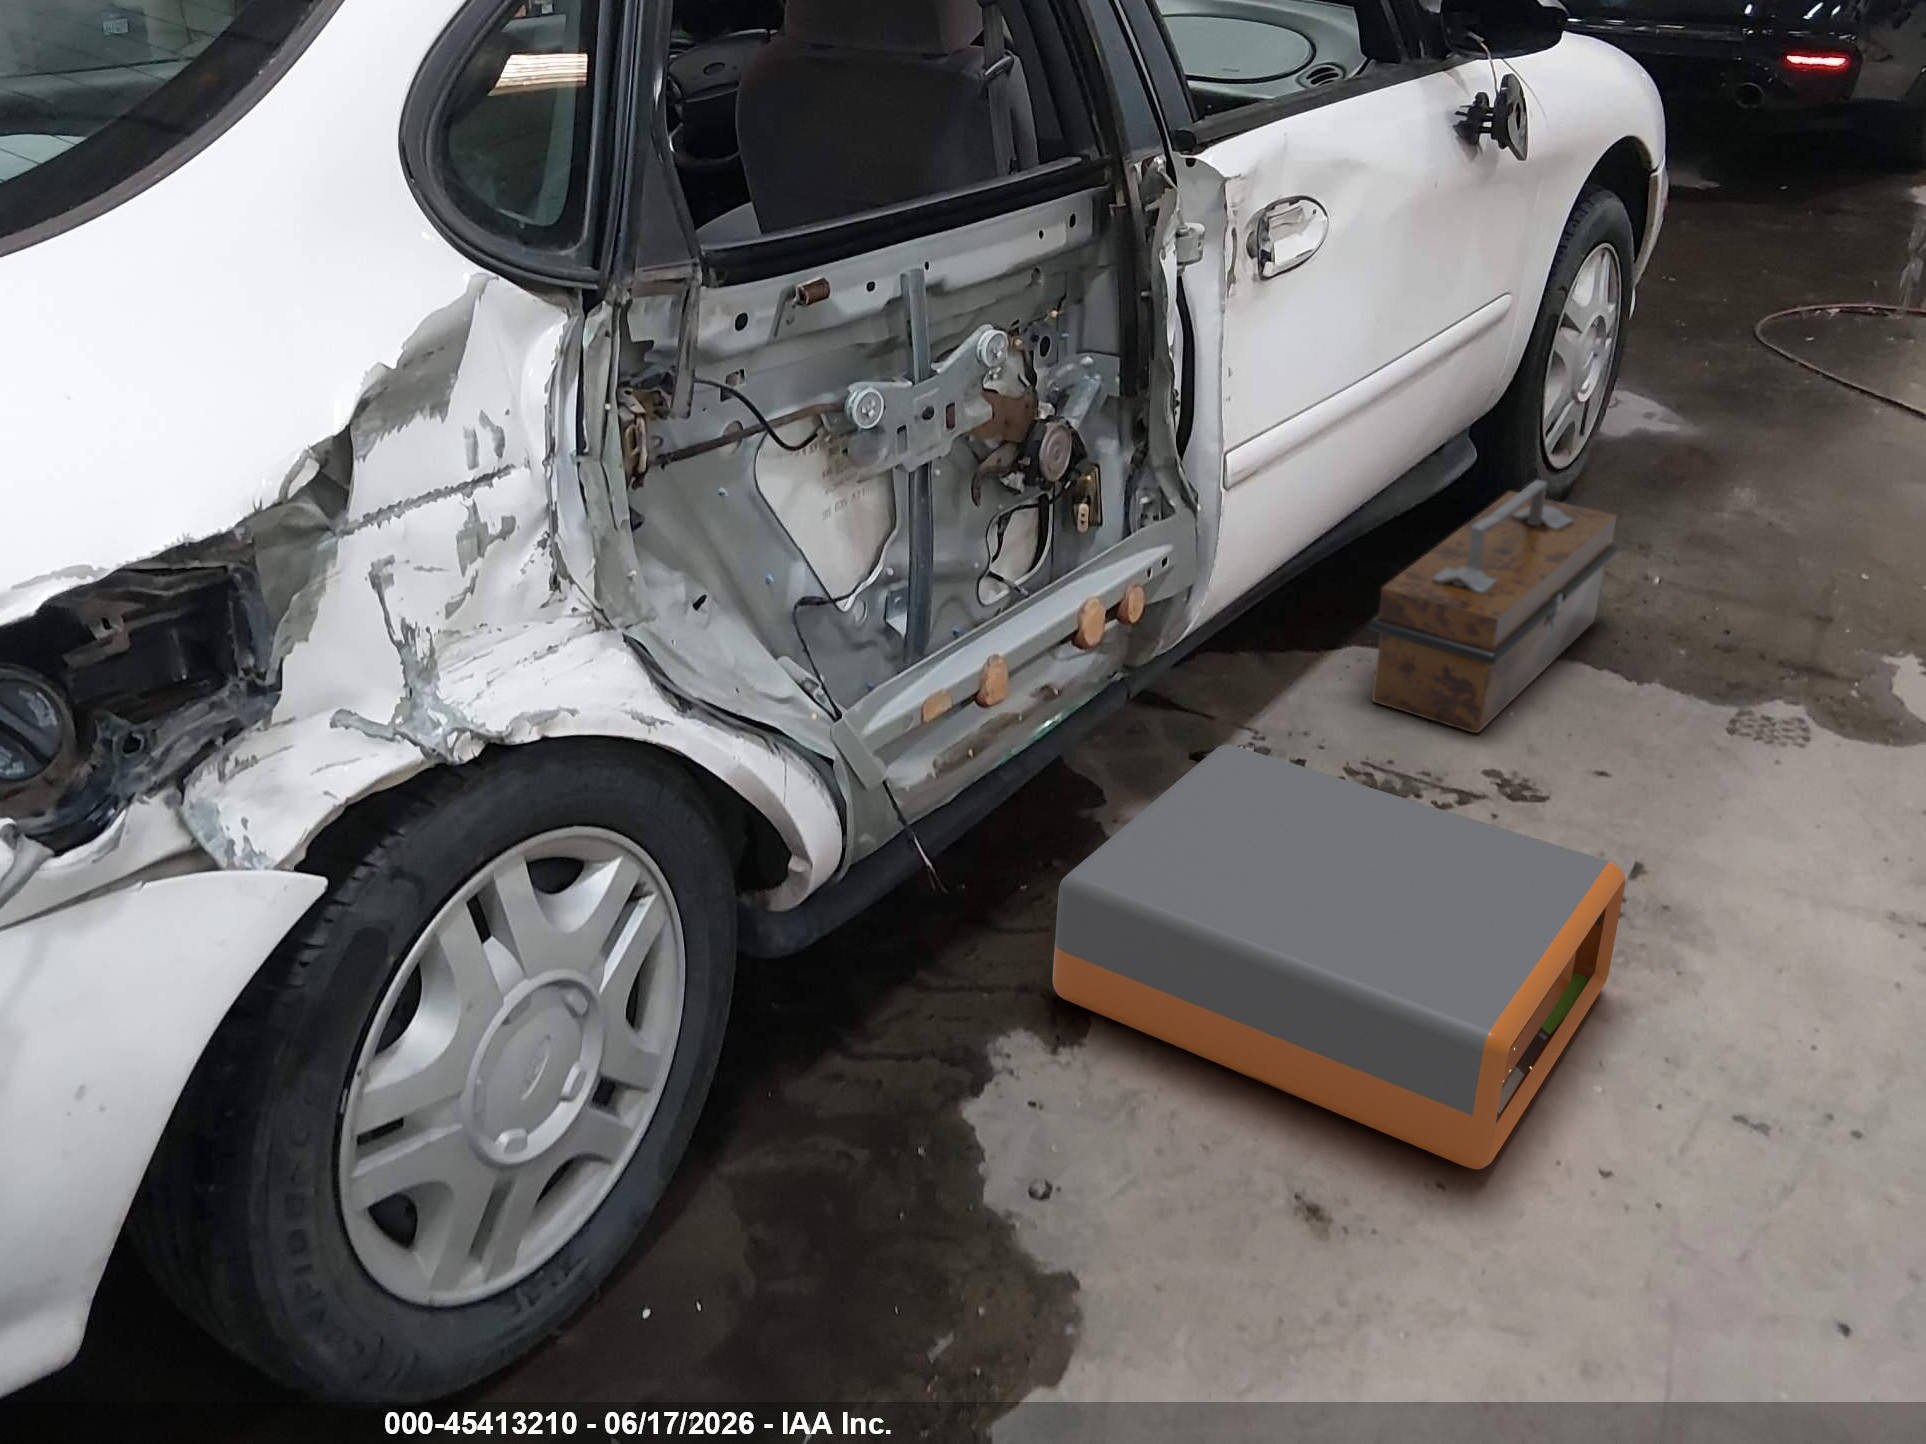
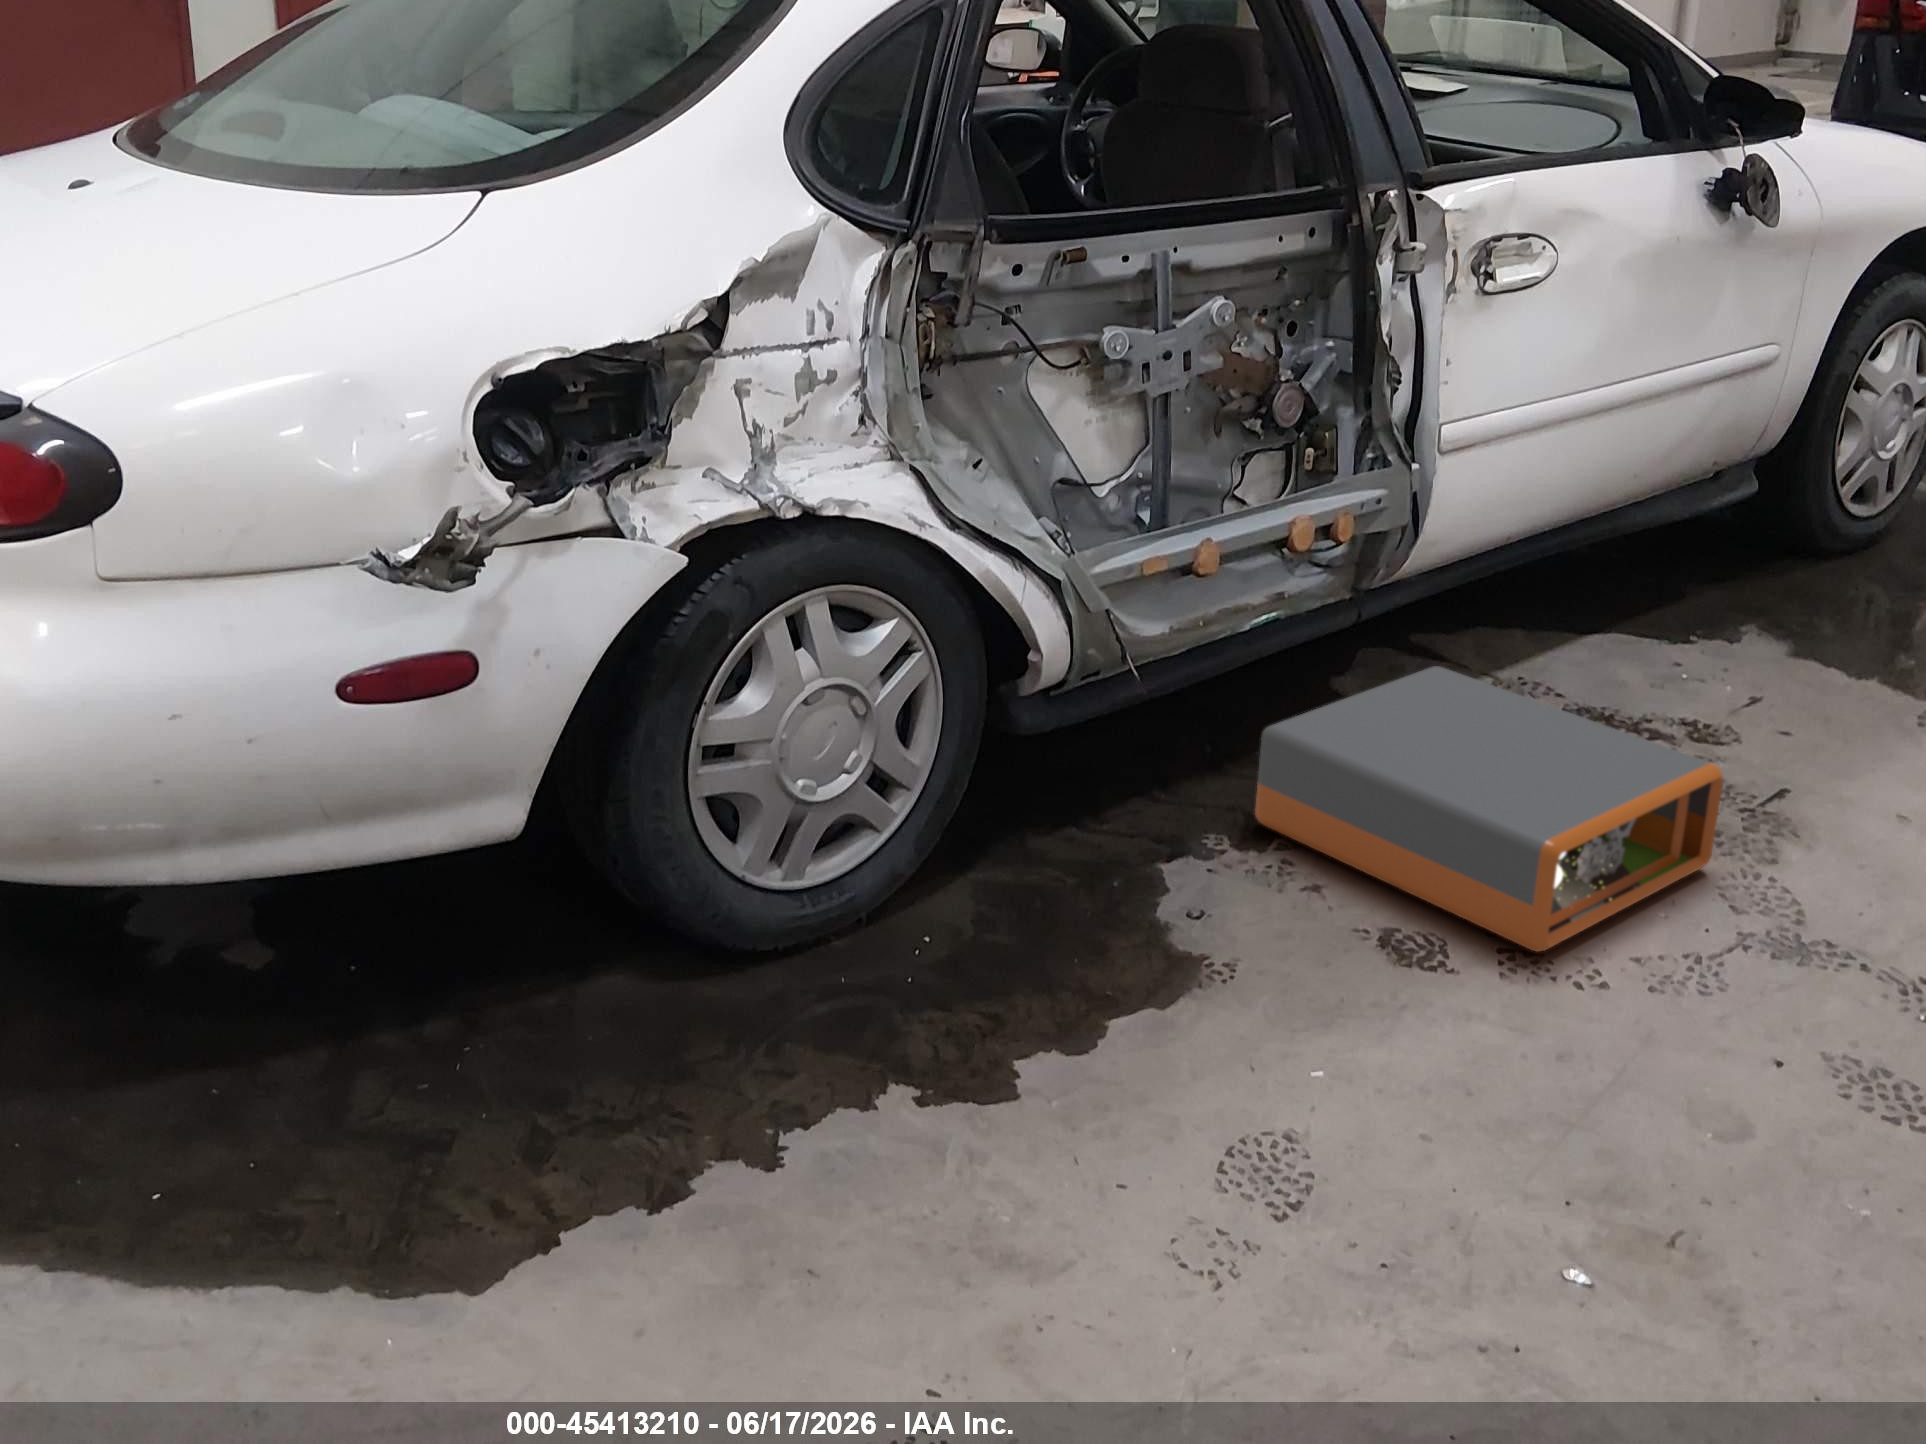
toolbox: present [1369,480,1619,733] -> none [1609,510,1873,707]

